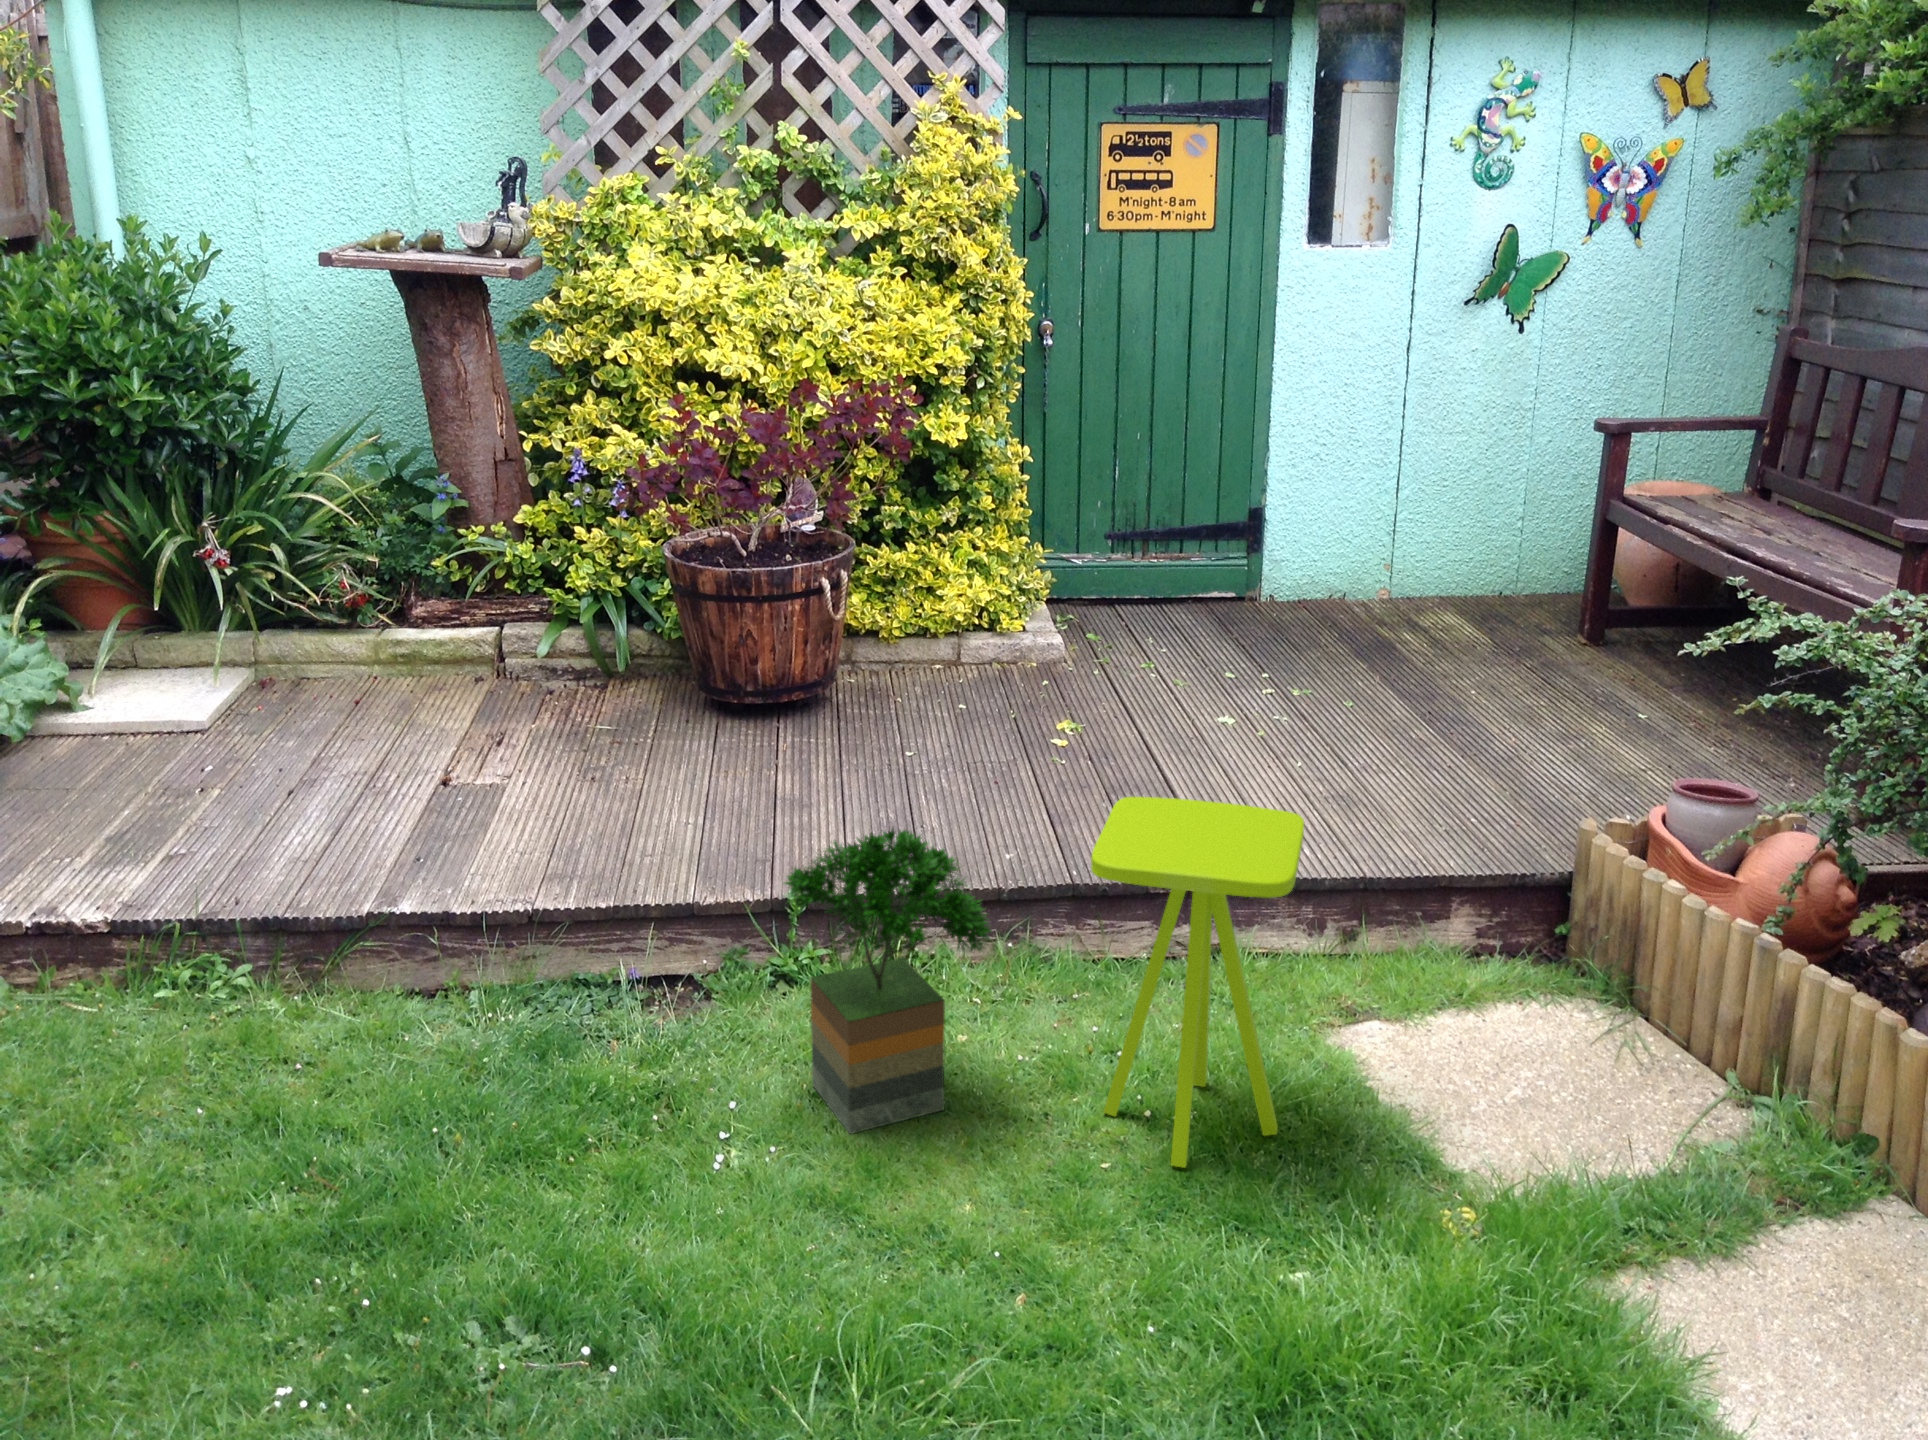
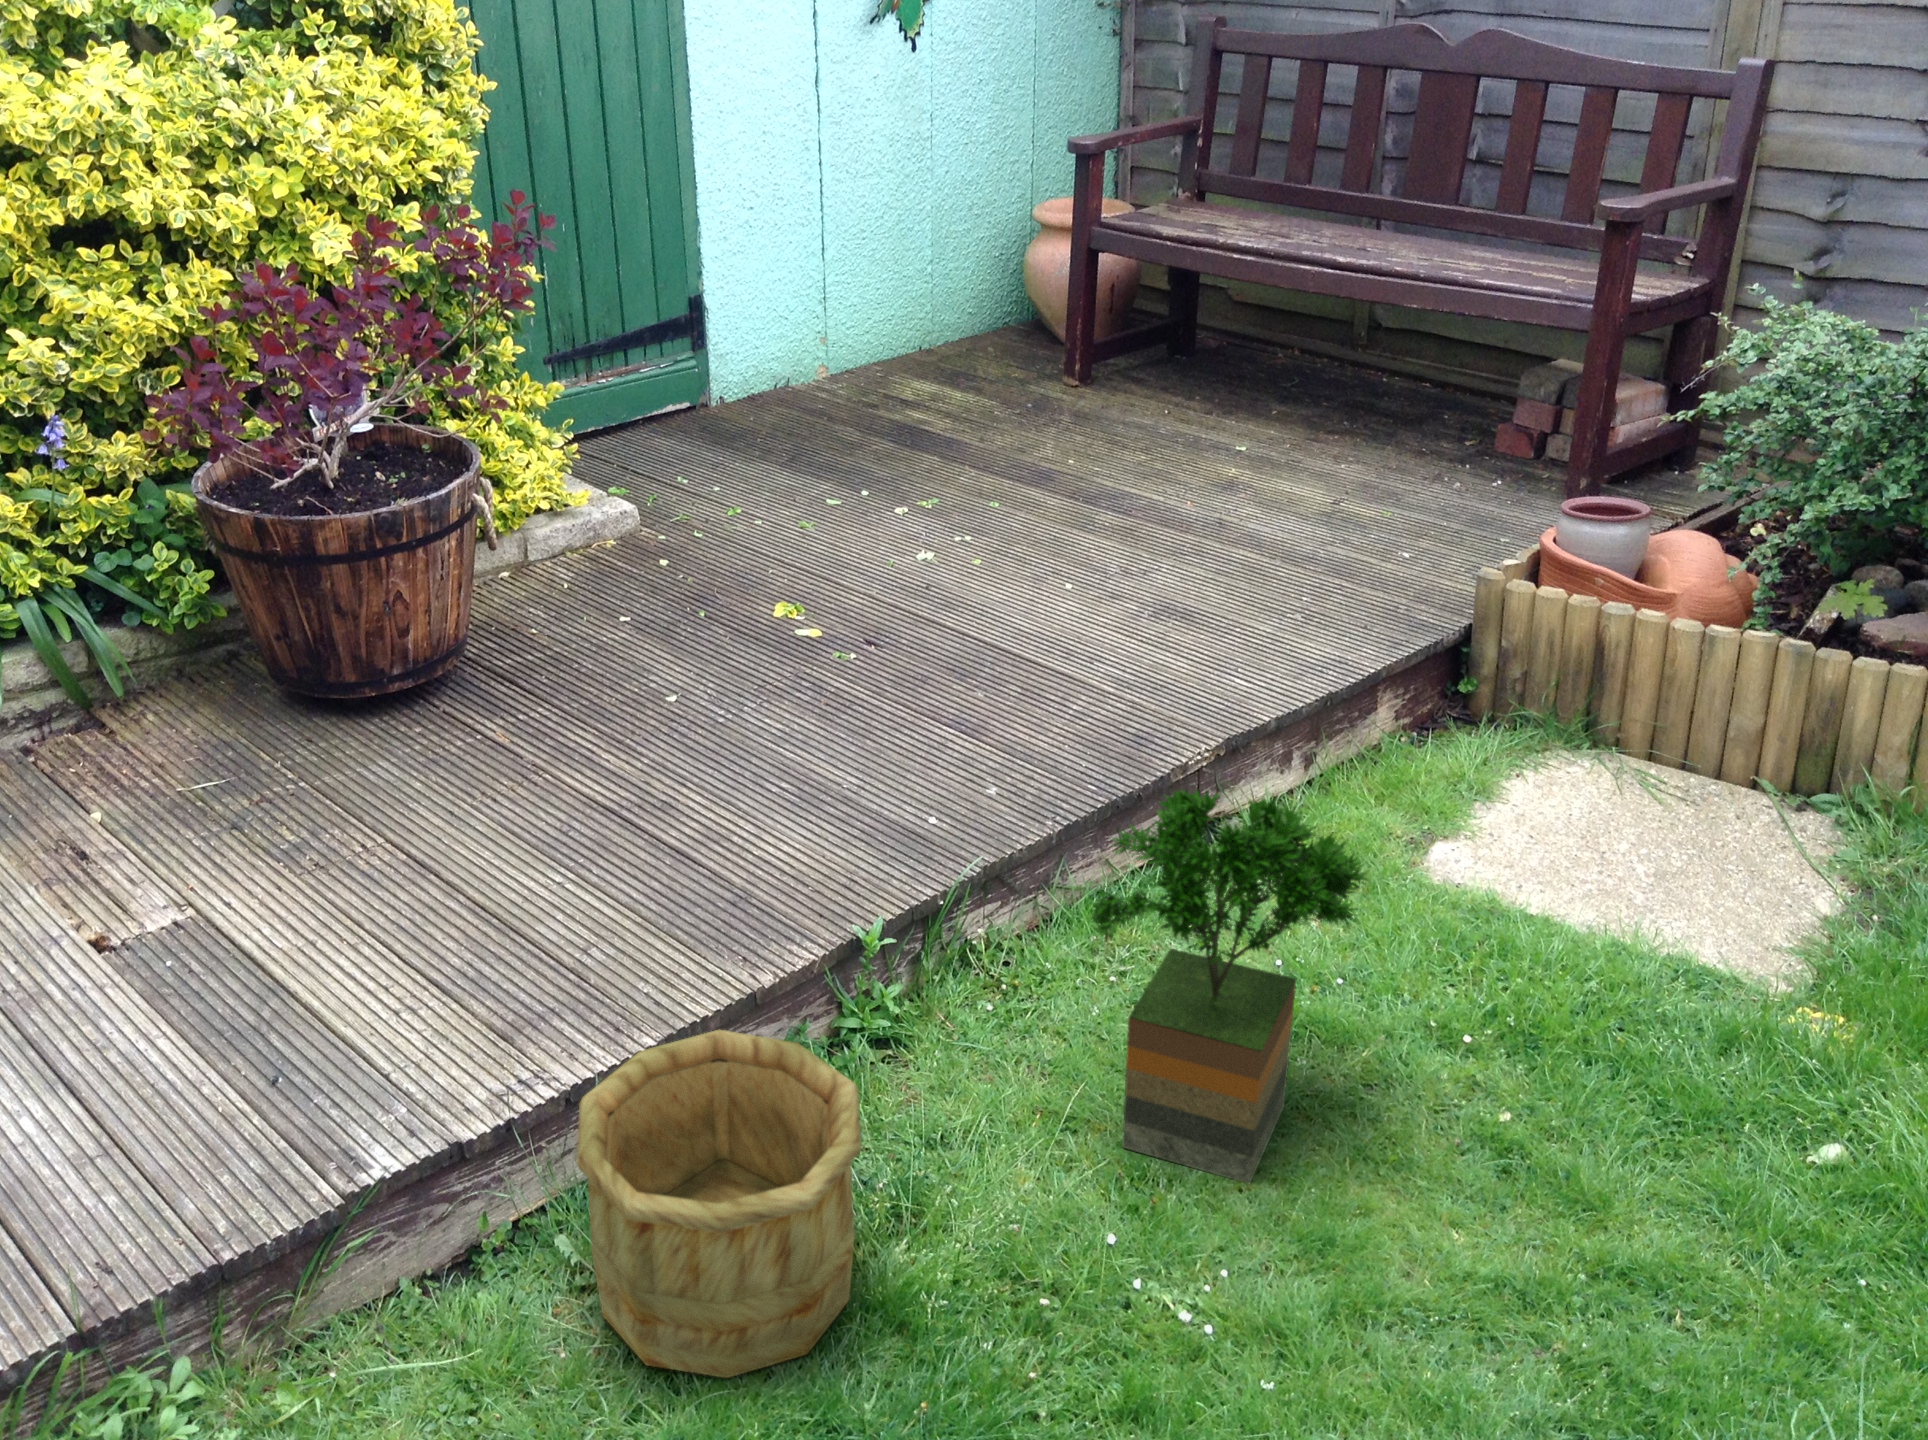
side table: present [1091,796,1305,1167] -> none [1380,632,1697,1059]
wooden bucket: none [403,883,602,1092] -> present [576,1029,862,1378]

